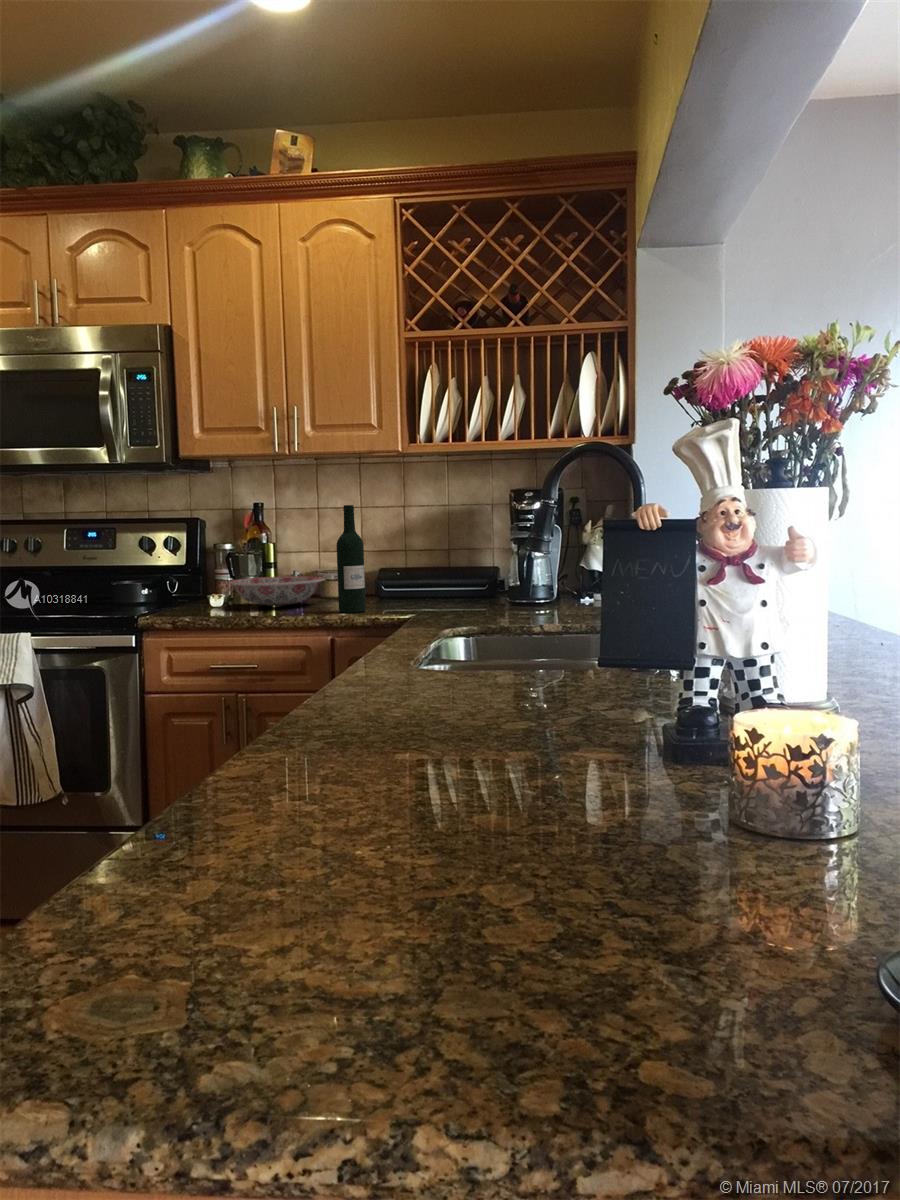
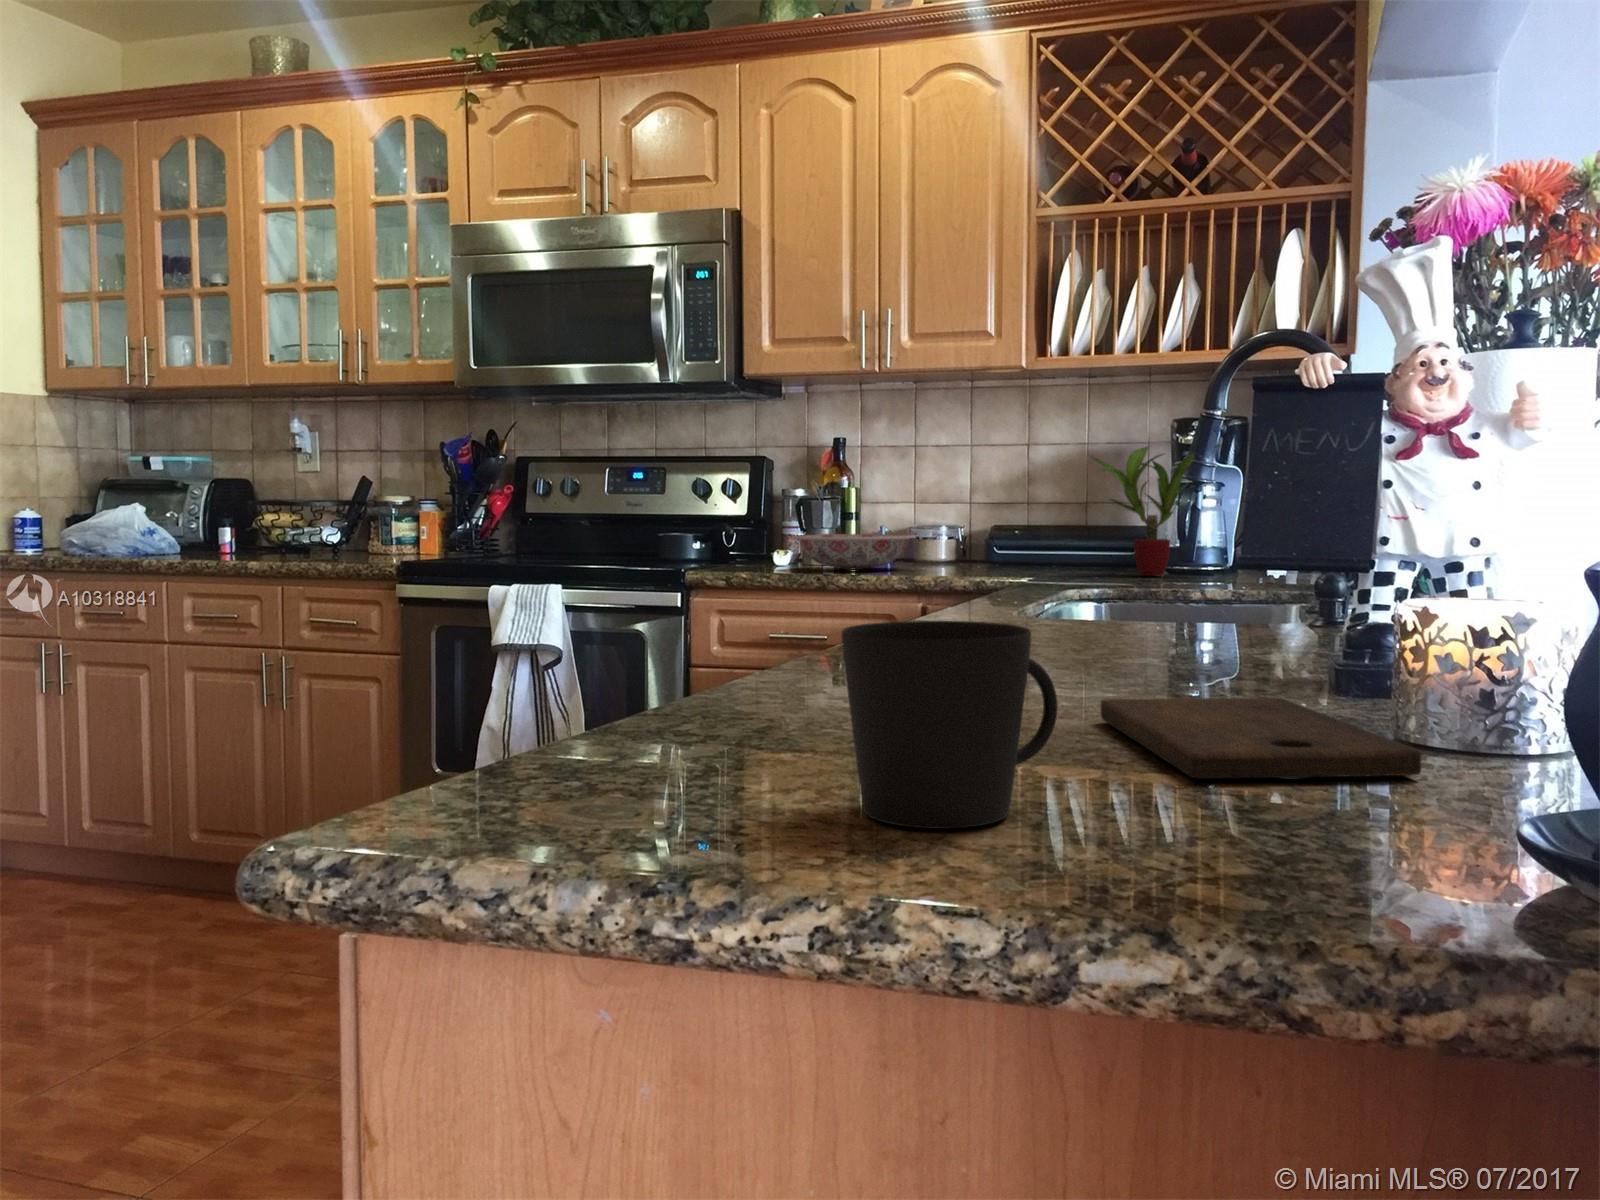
wine bottle: present [337,505,366,613] -> none [931,434,967,576]
potted plant: none [452,511,547,607] -> present [1093,444,1222,576]
cutting board: none [513,782,765,894] -> present [1101,697,1422,778]
cup: none [333,796,508,998] -> present [842,621,1058,829]

